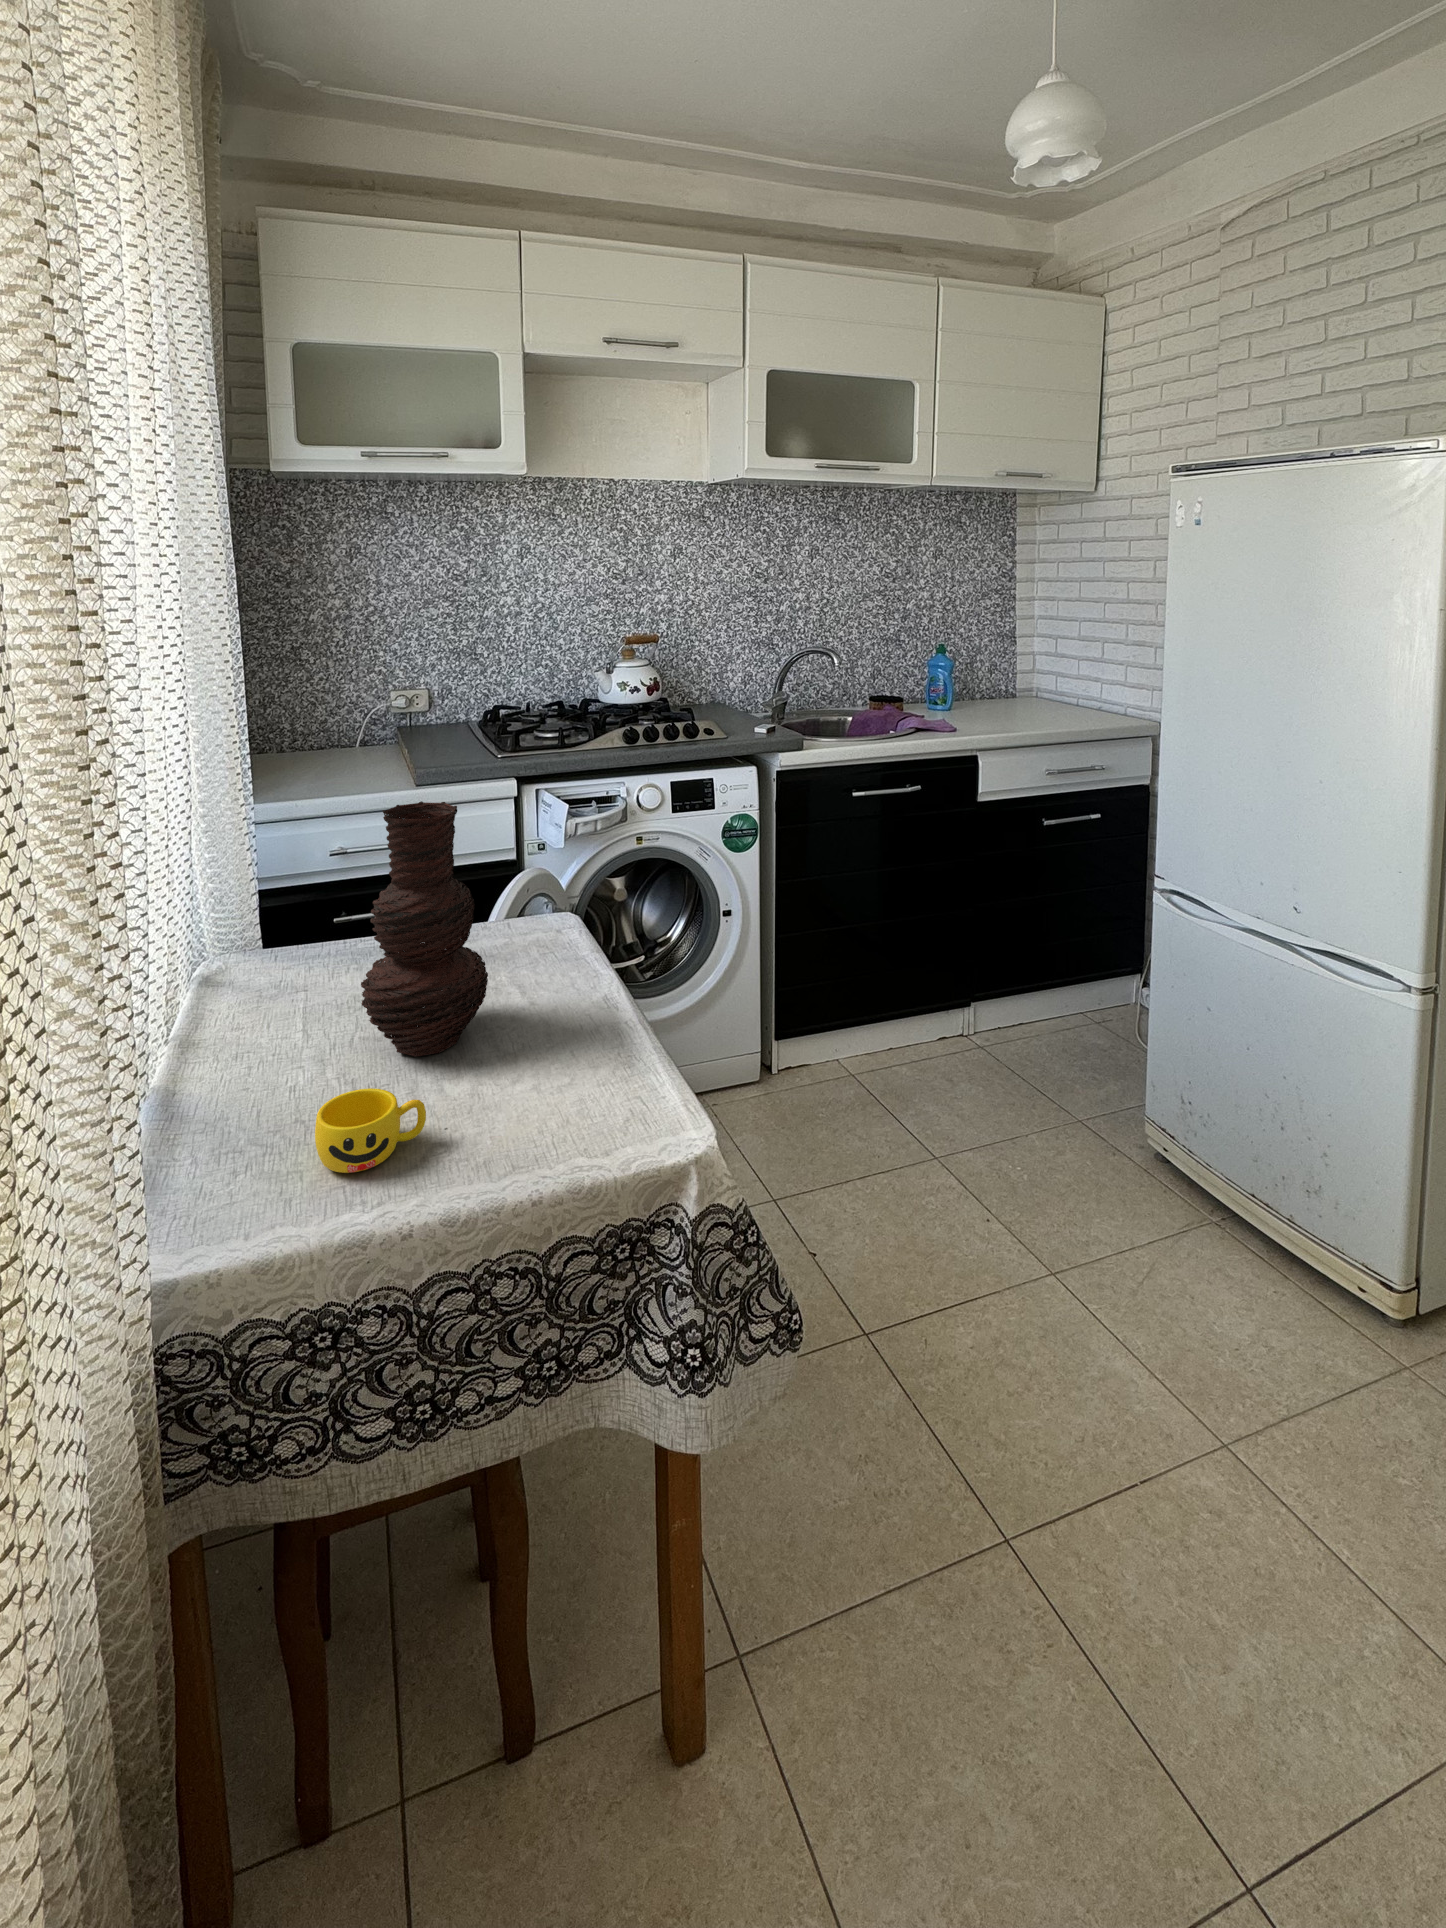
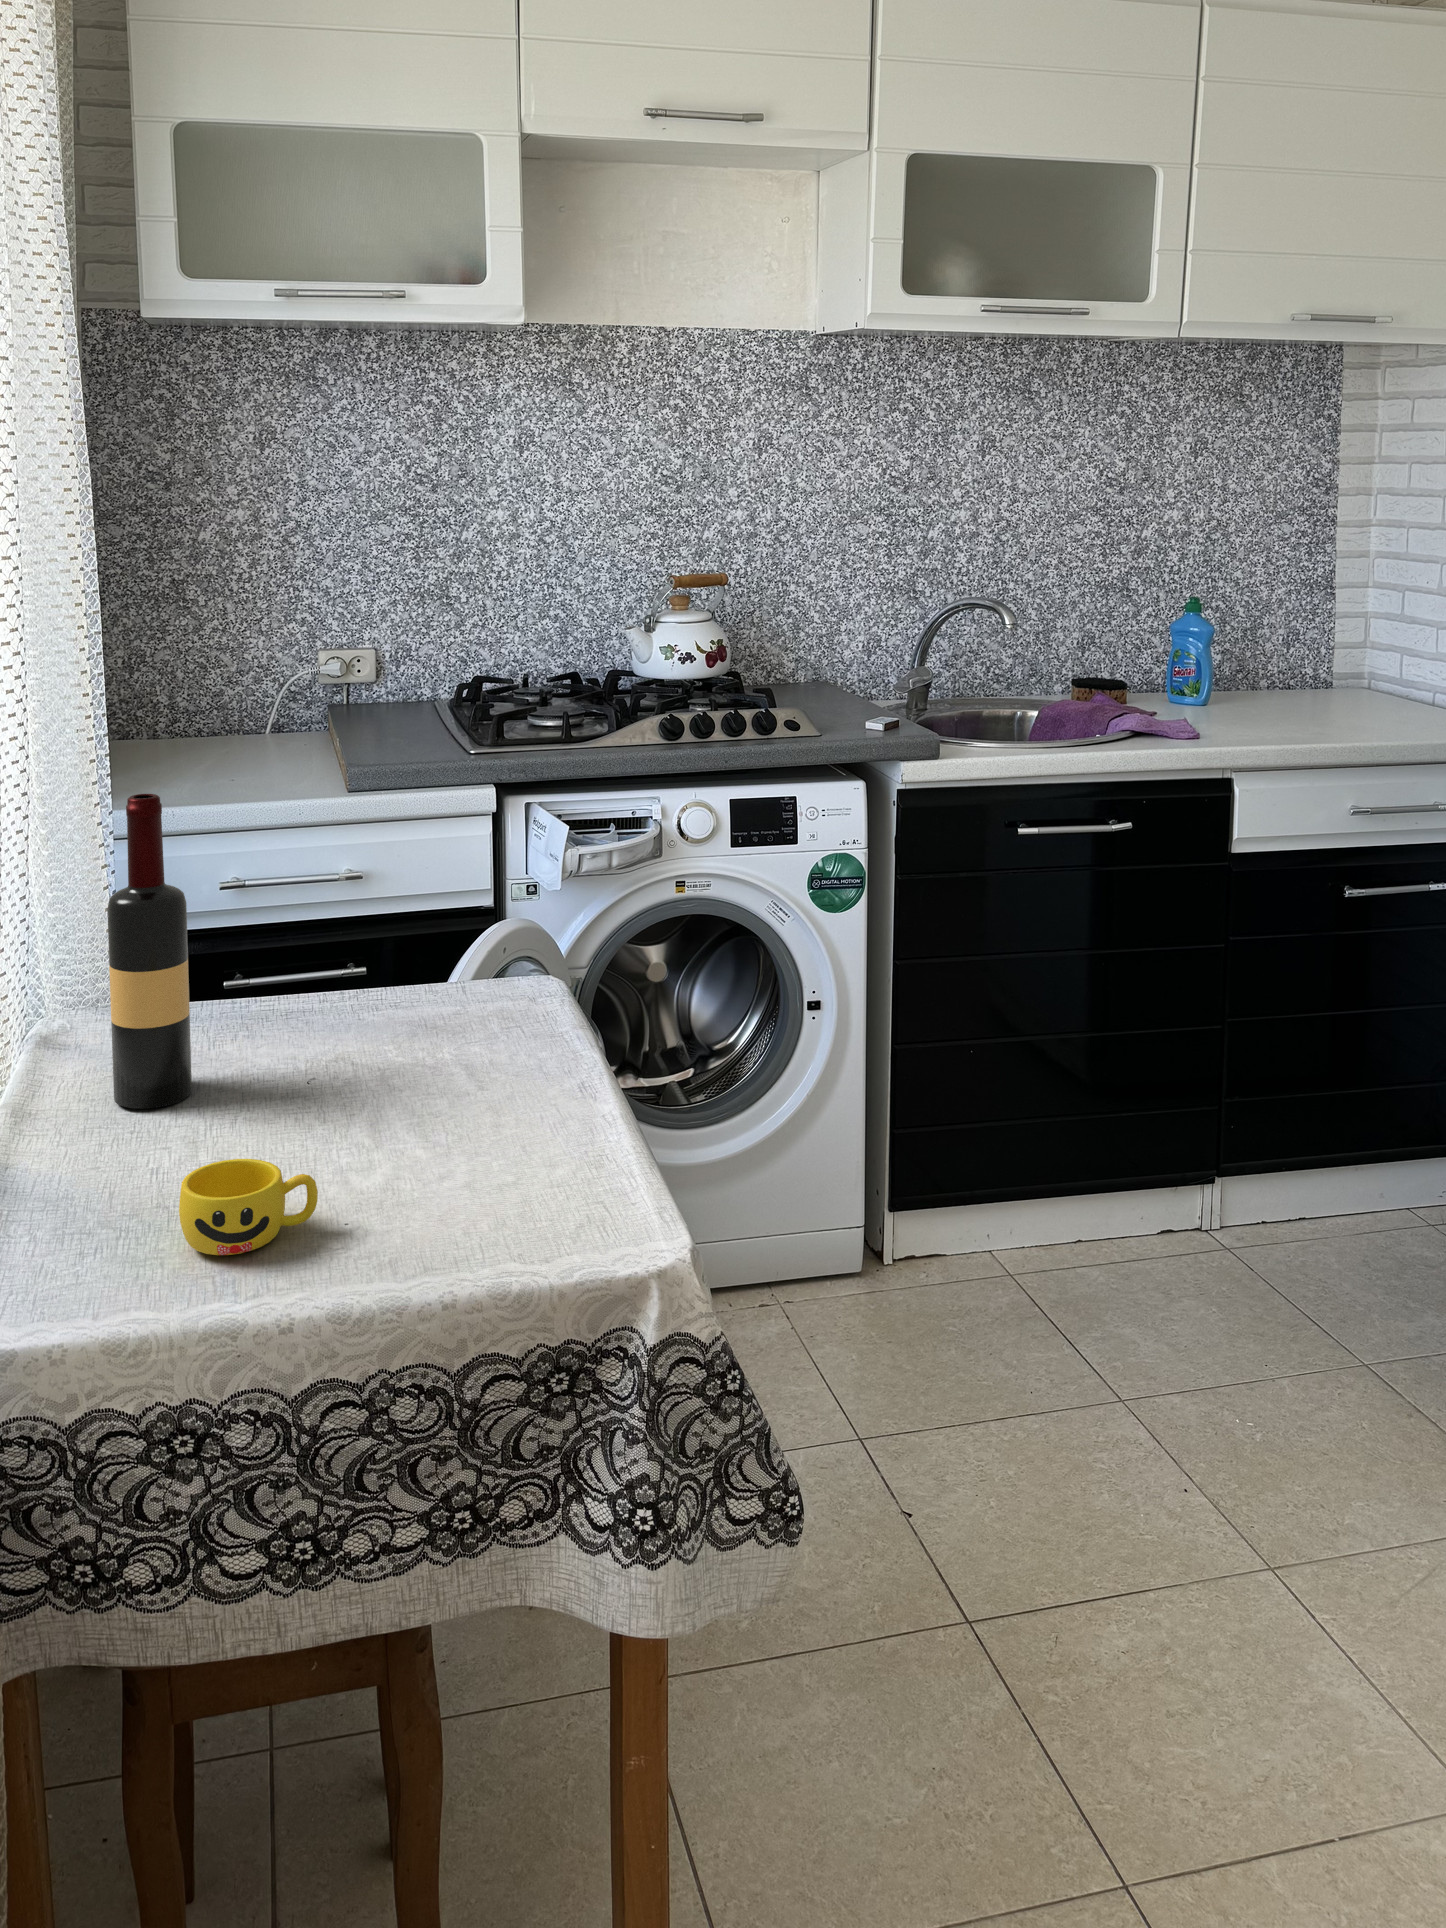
vase: present [361,801,488,1057] -> none [245,798,413,1134]
wine bottle: none [250,803,317,1043] -> present [107,794,192,1109]

